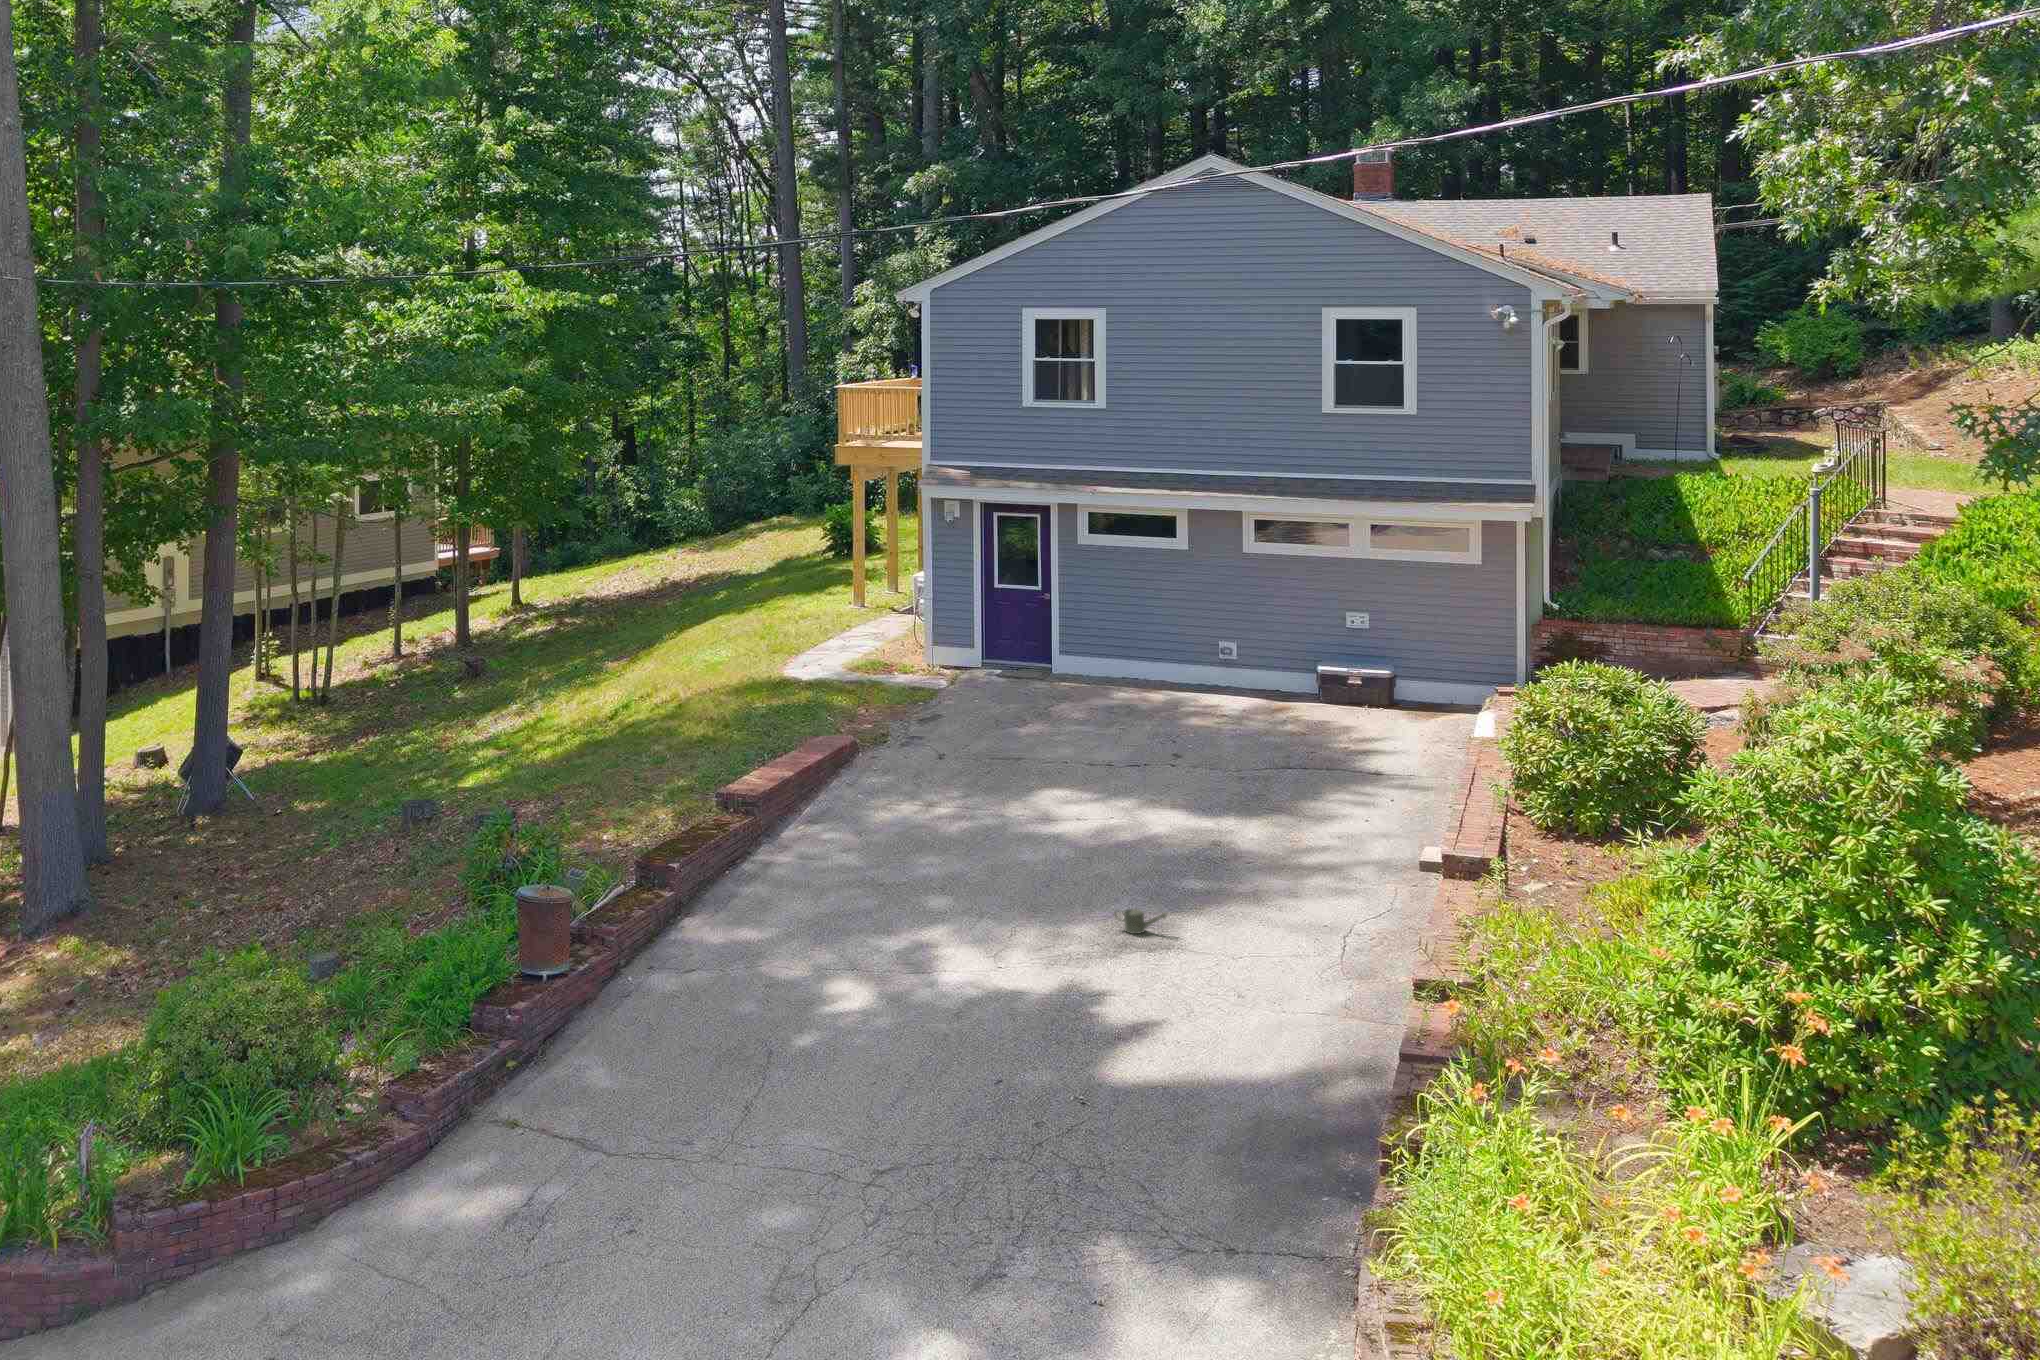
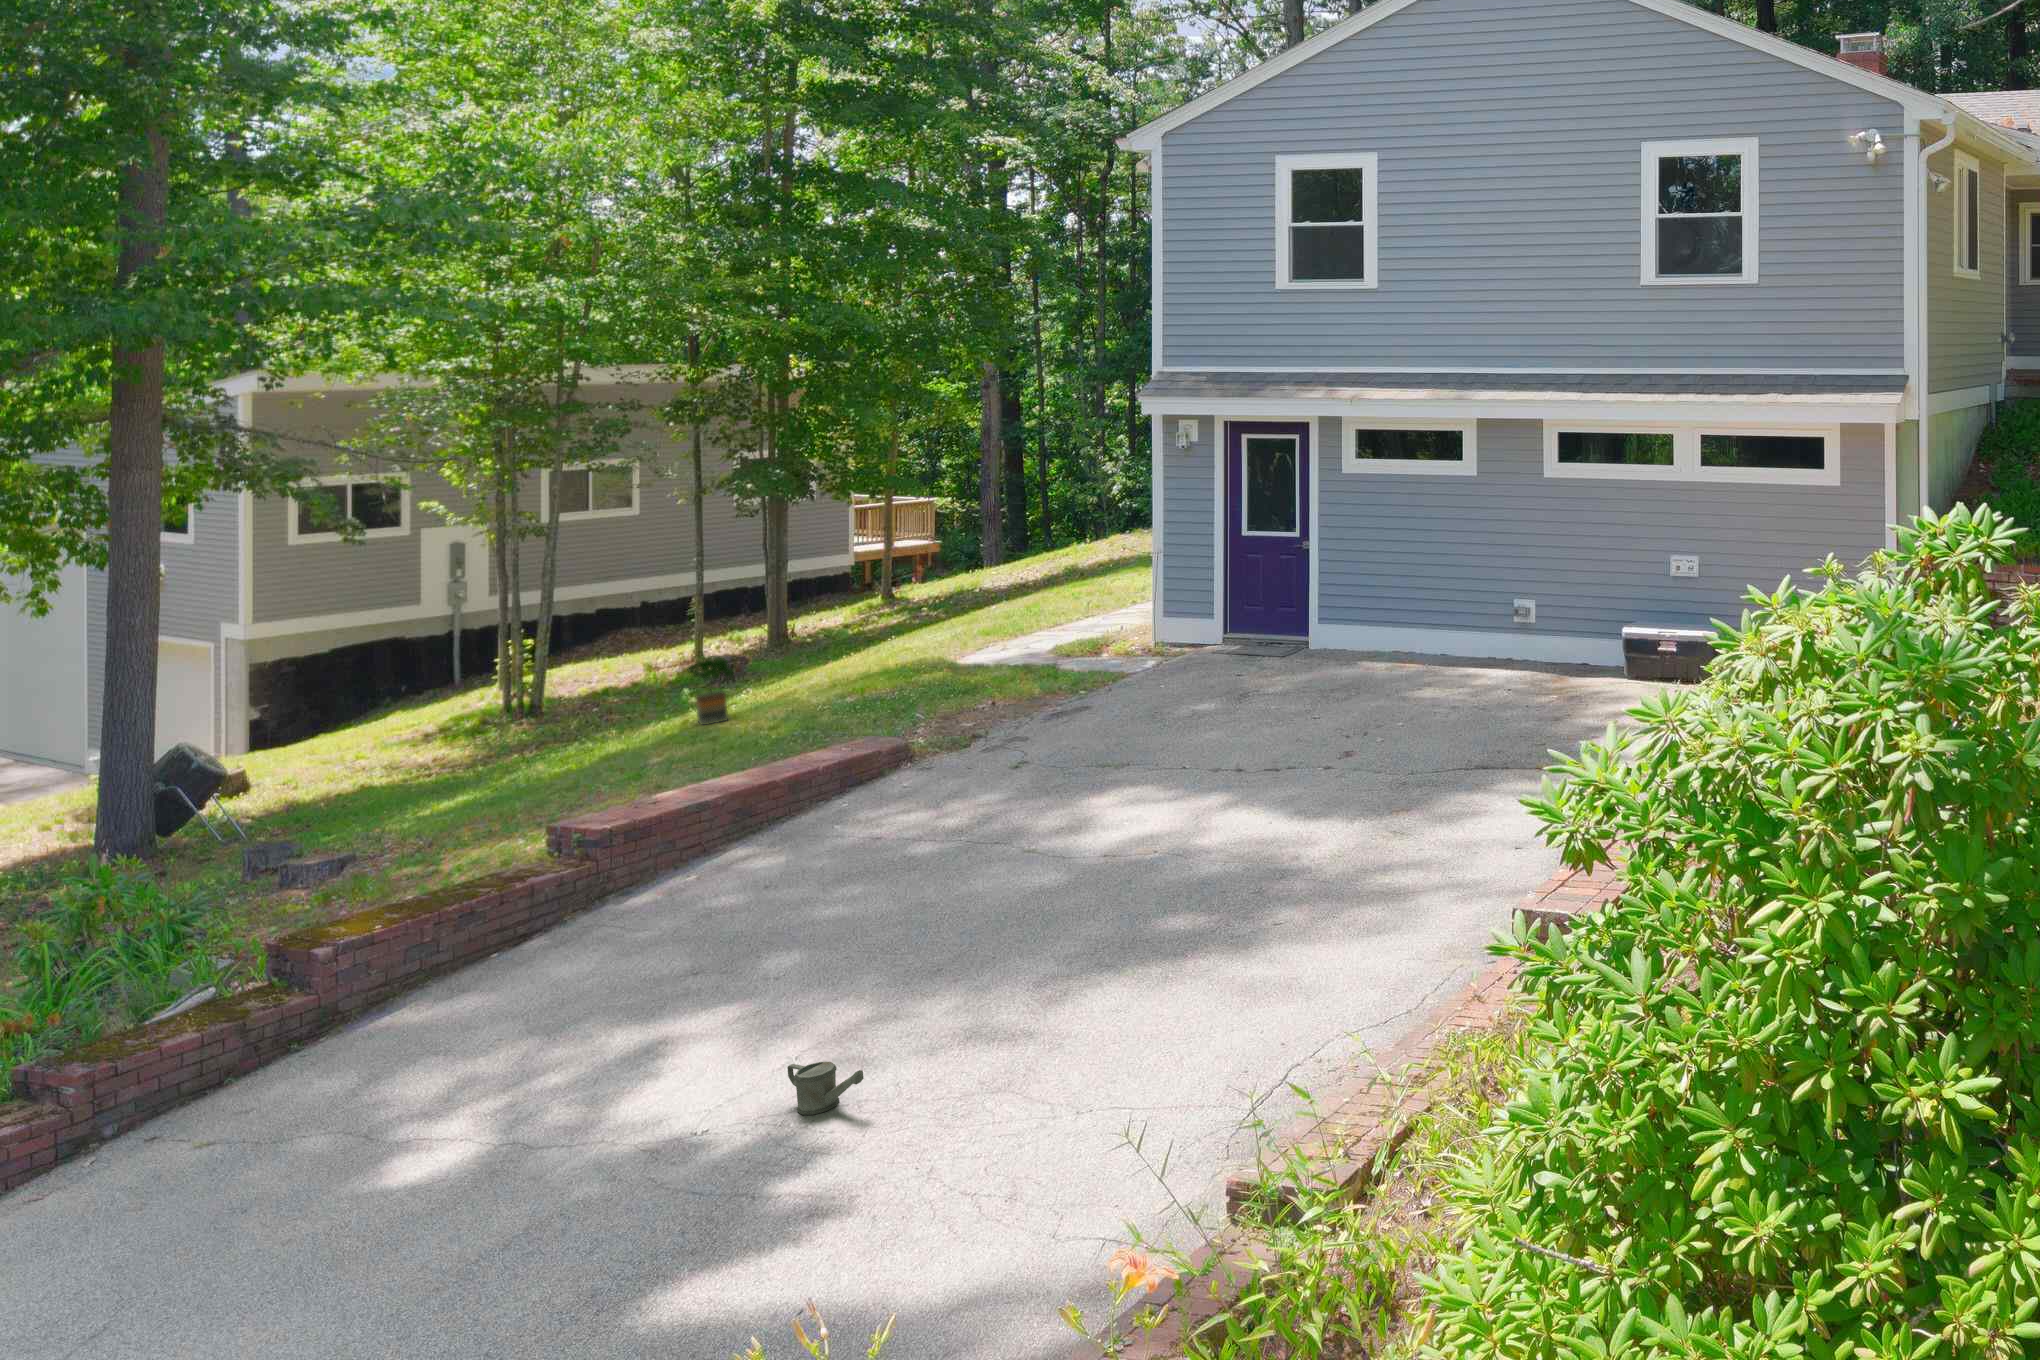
potted tree: none [631,672,666,721] -> present [687,658,734,725]

